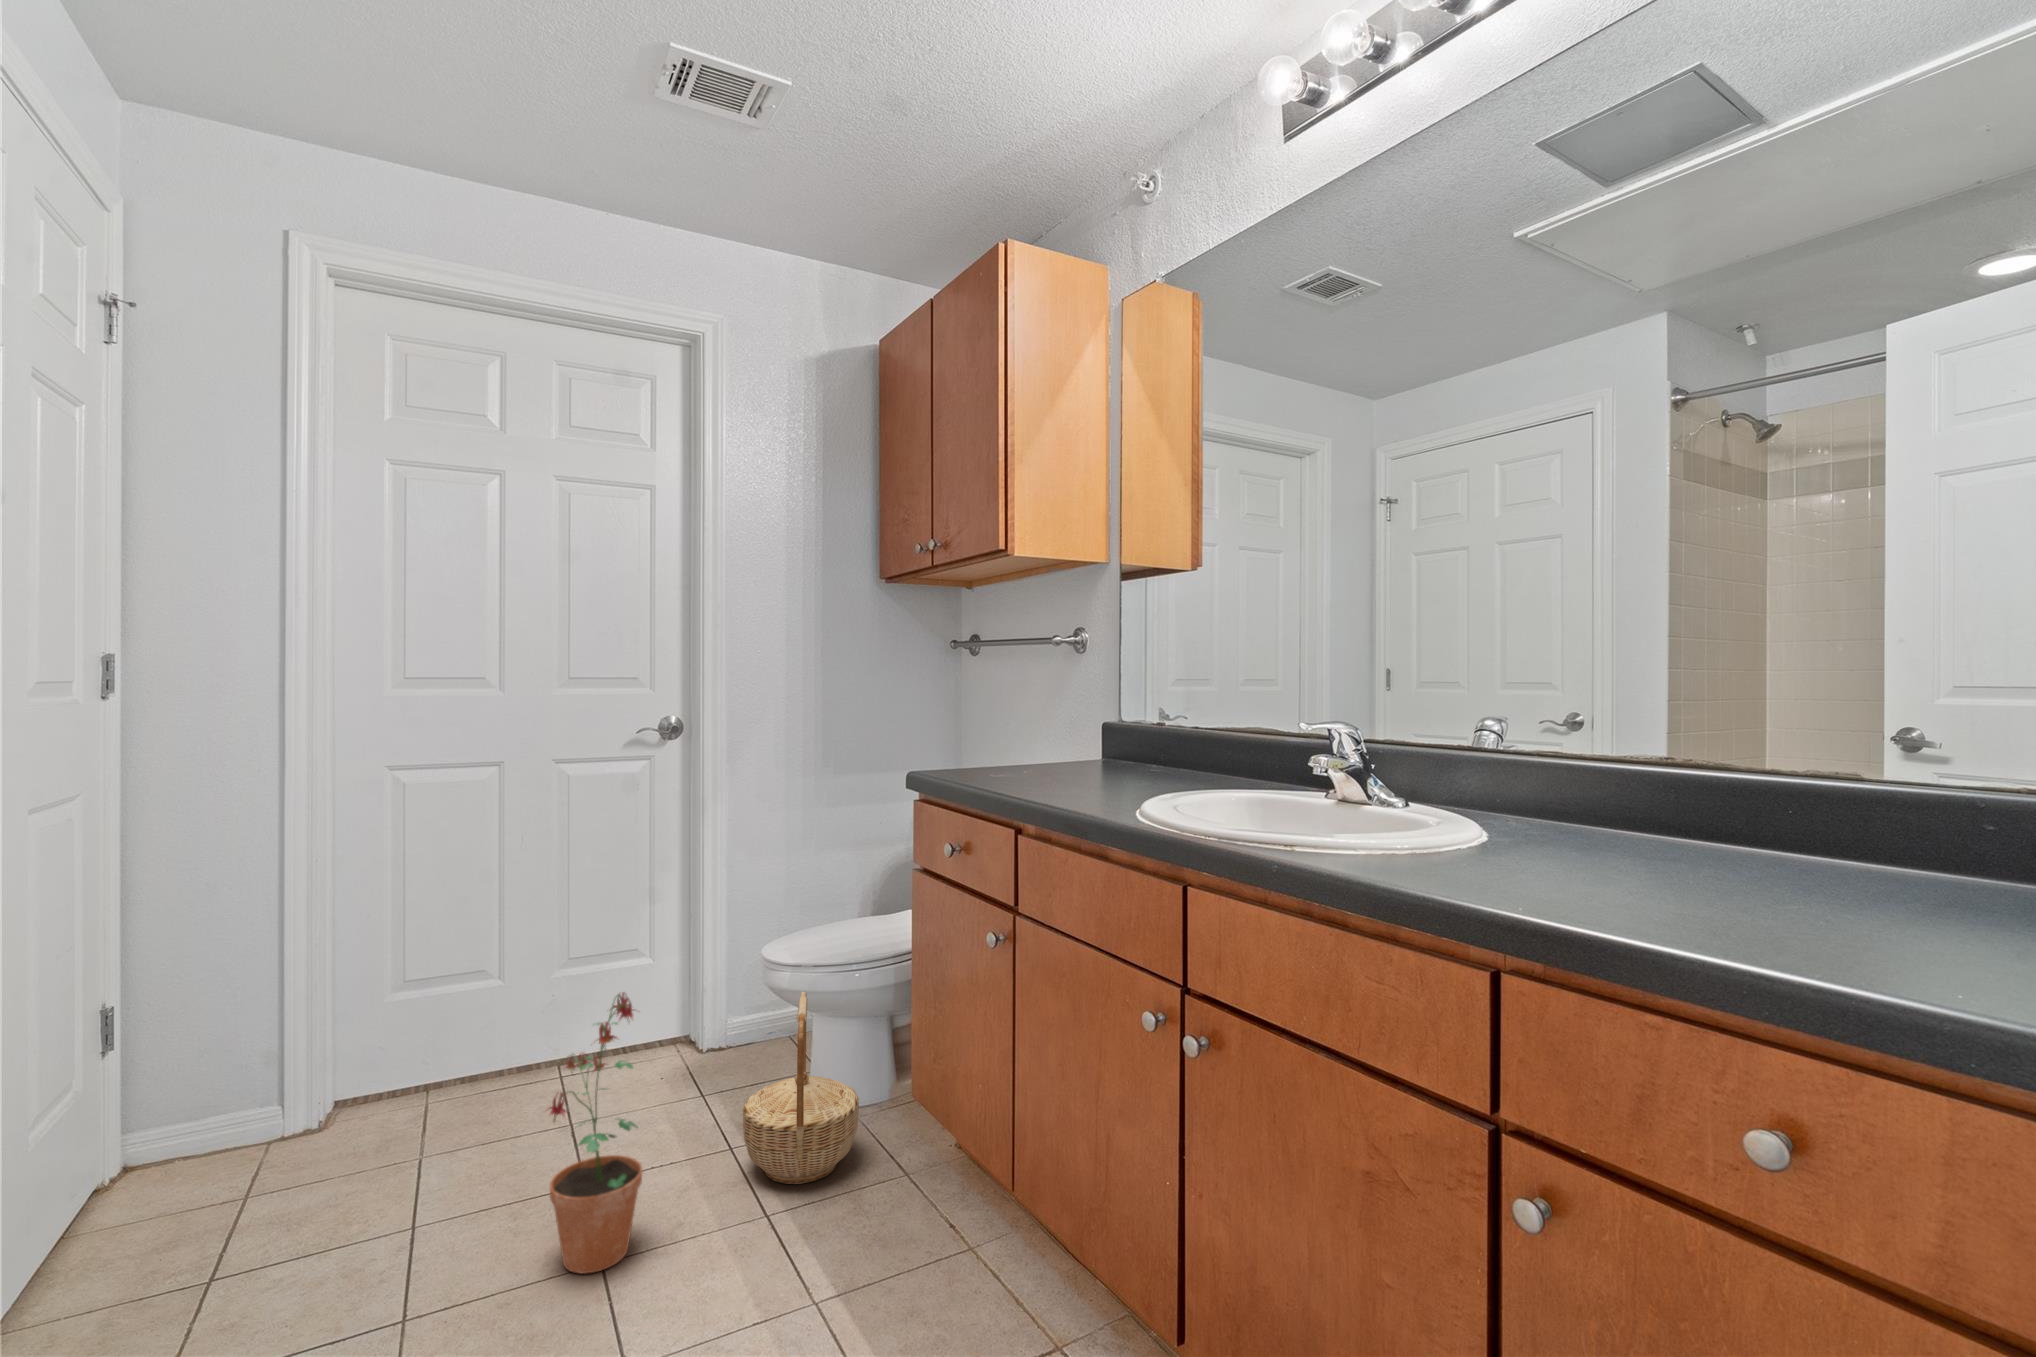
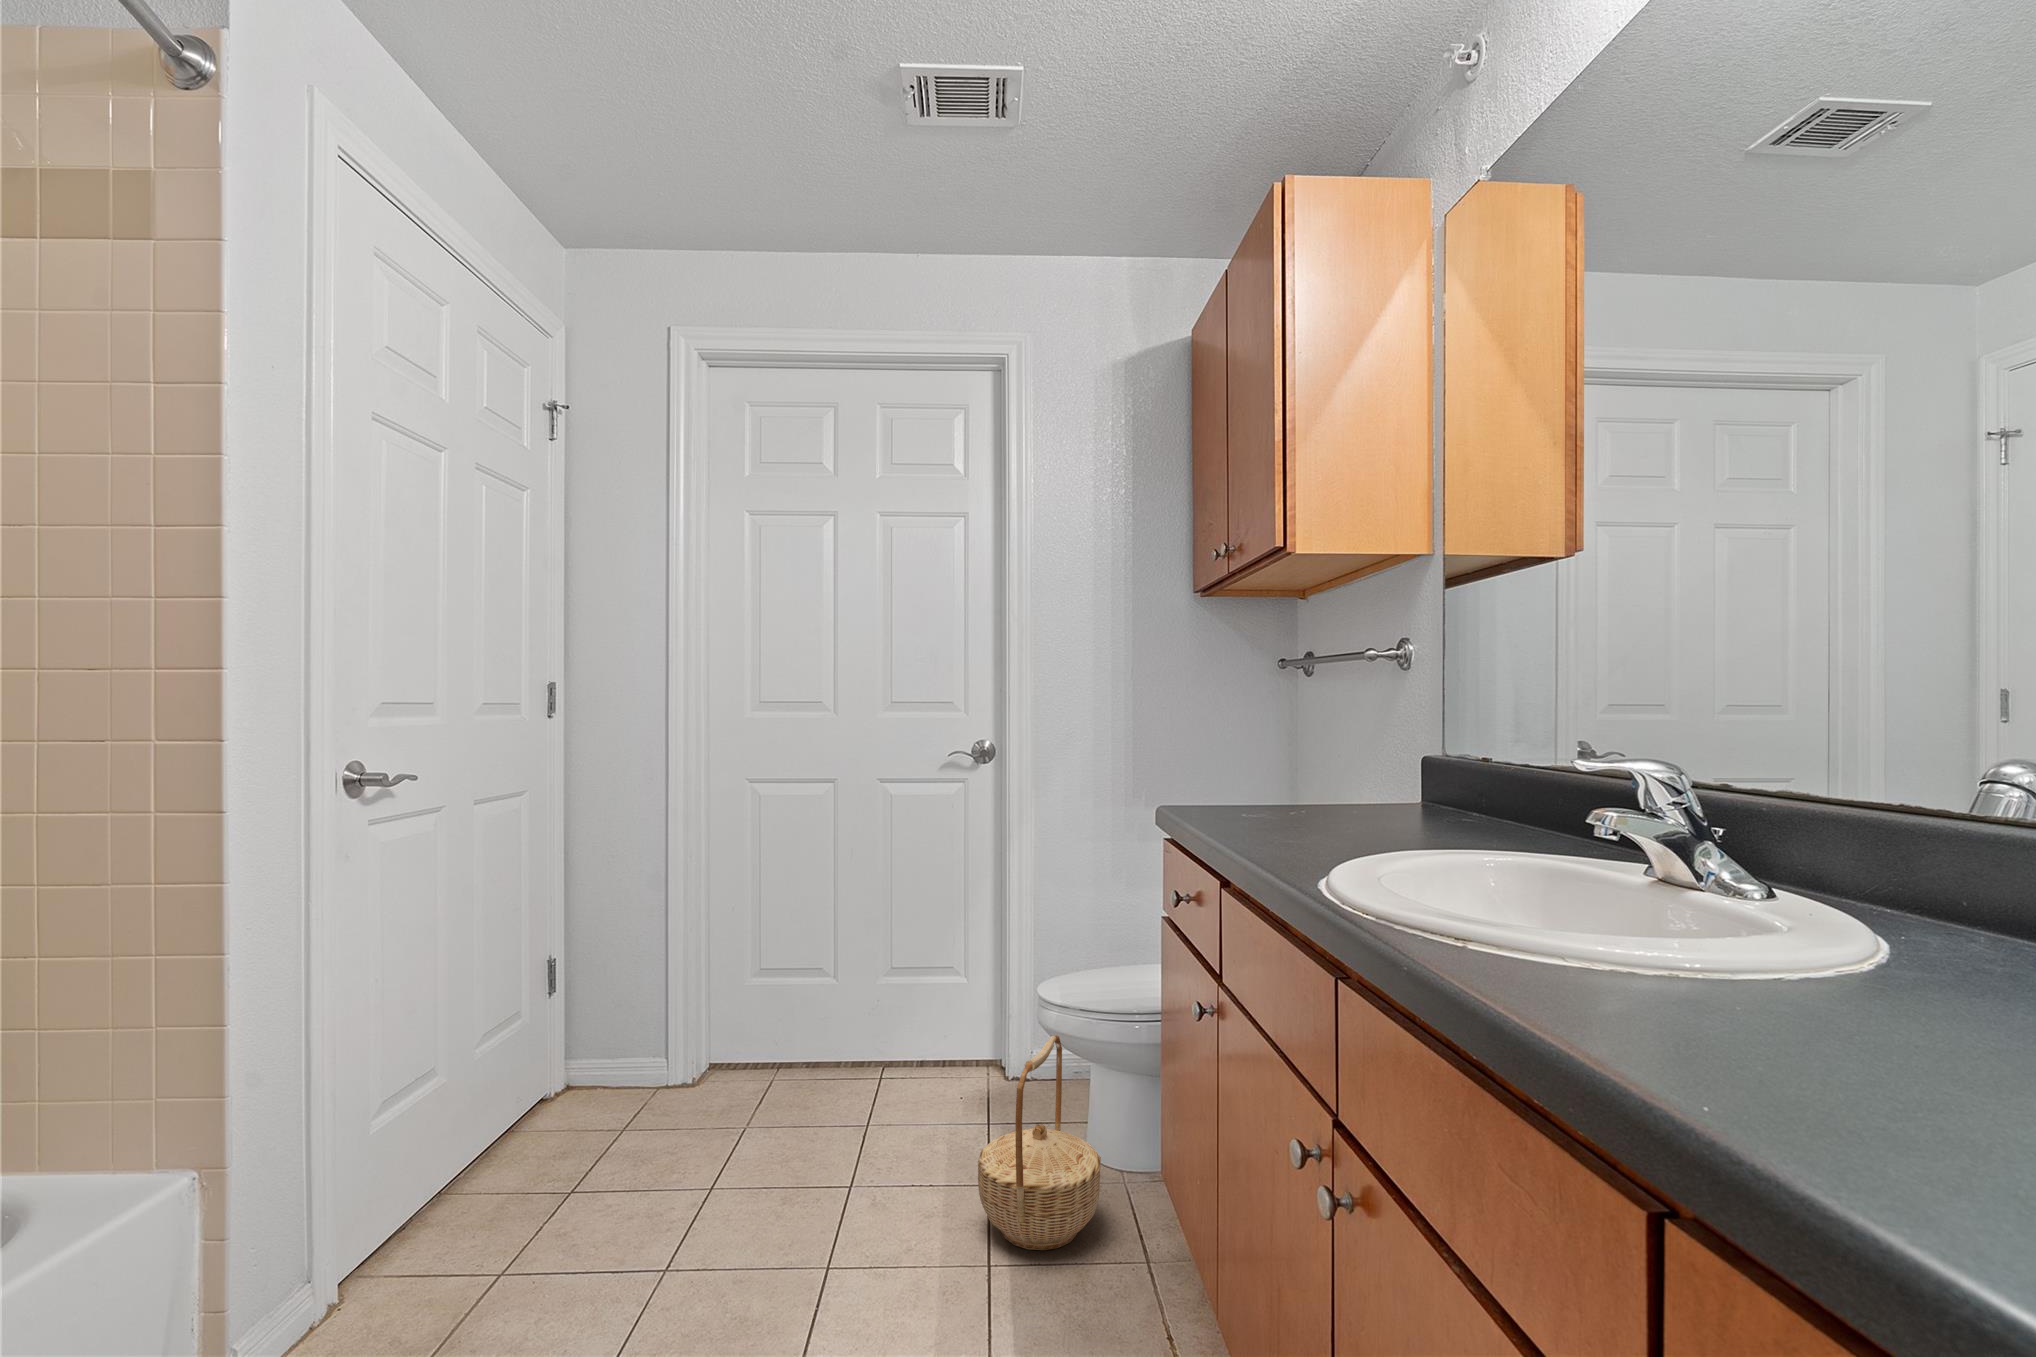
potted plant: present [549,993,642,1274] -> none [762,1008,864,1287]

